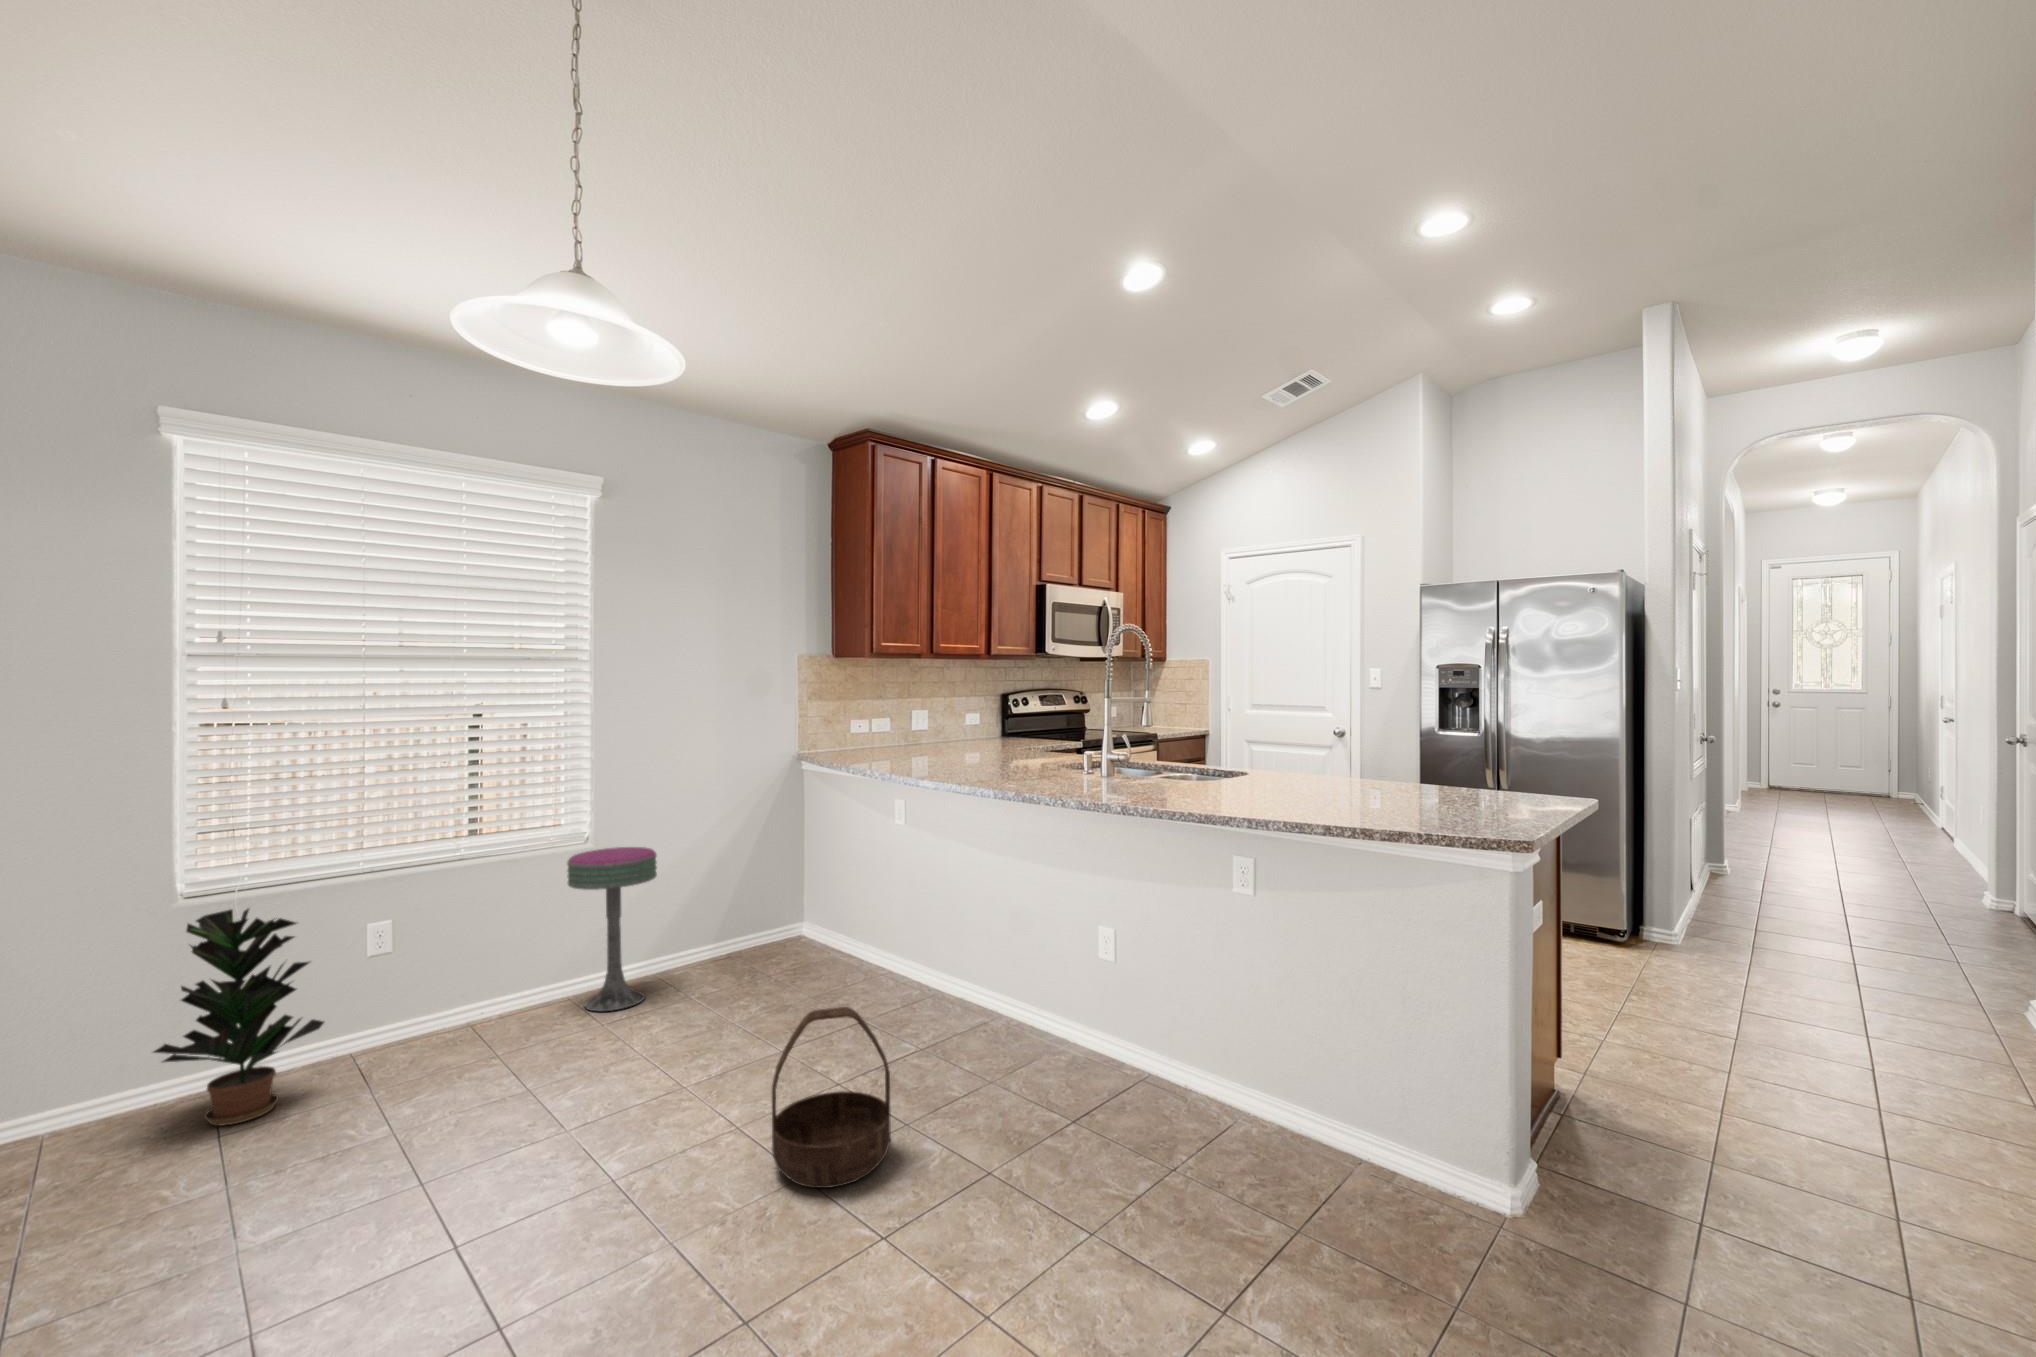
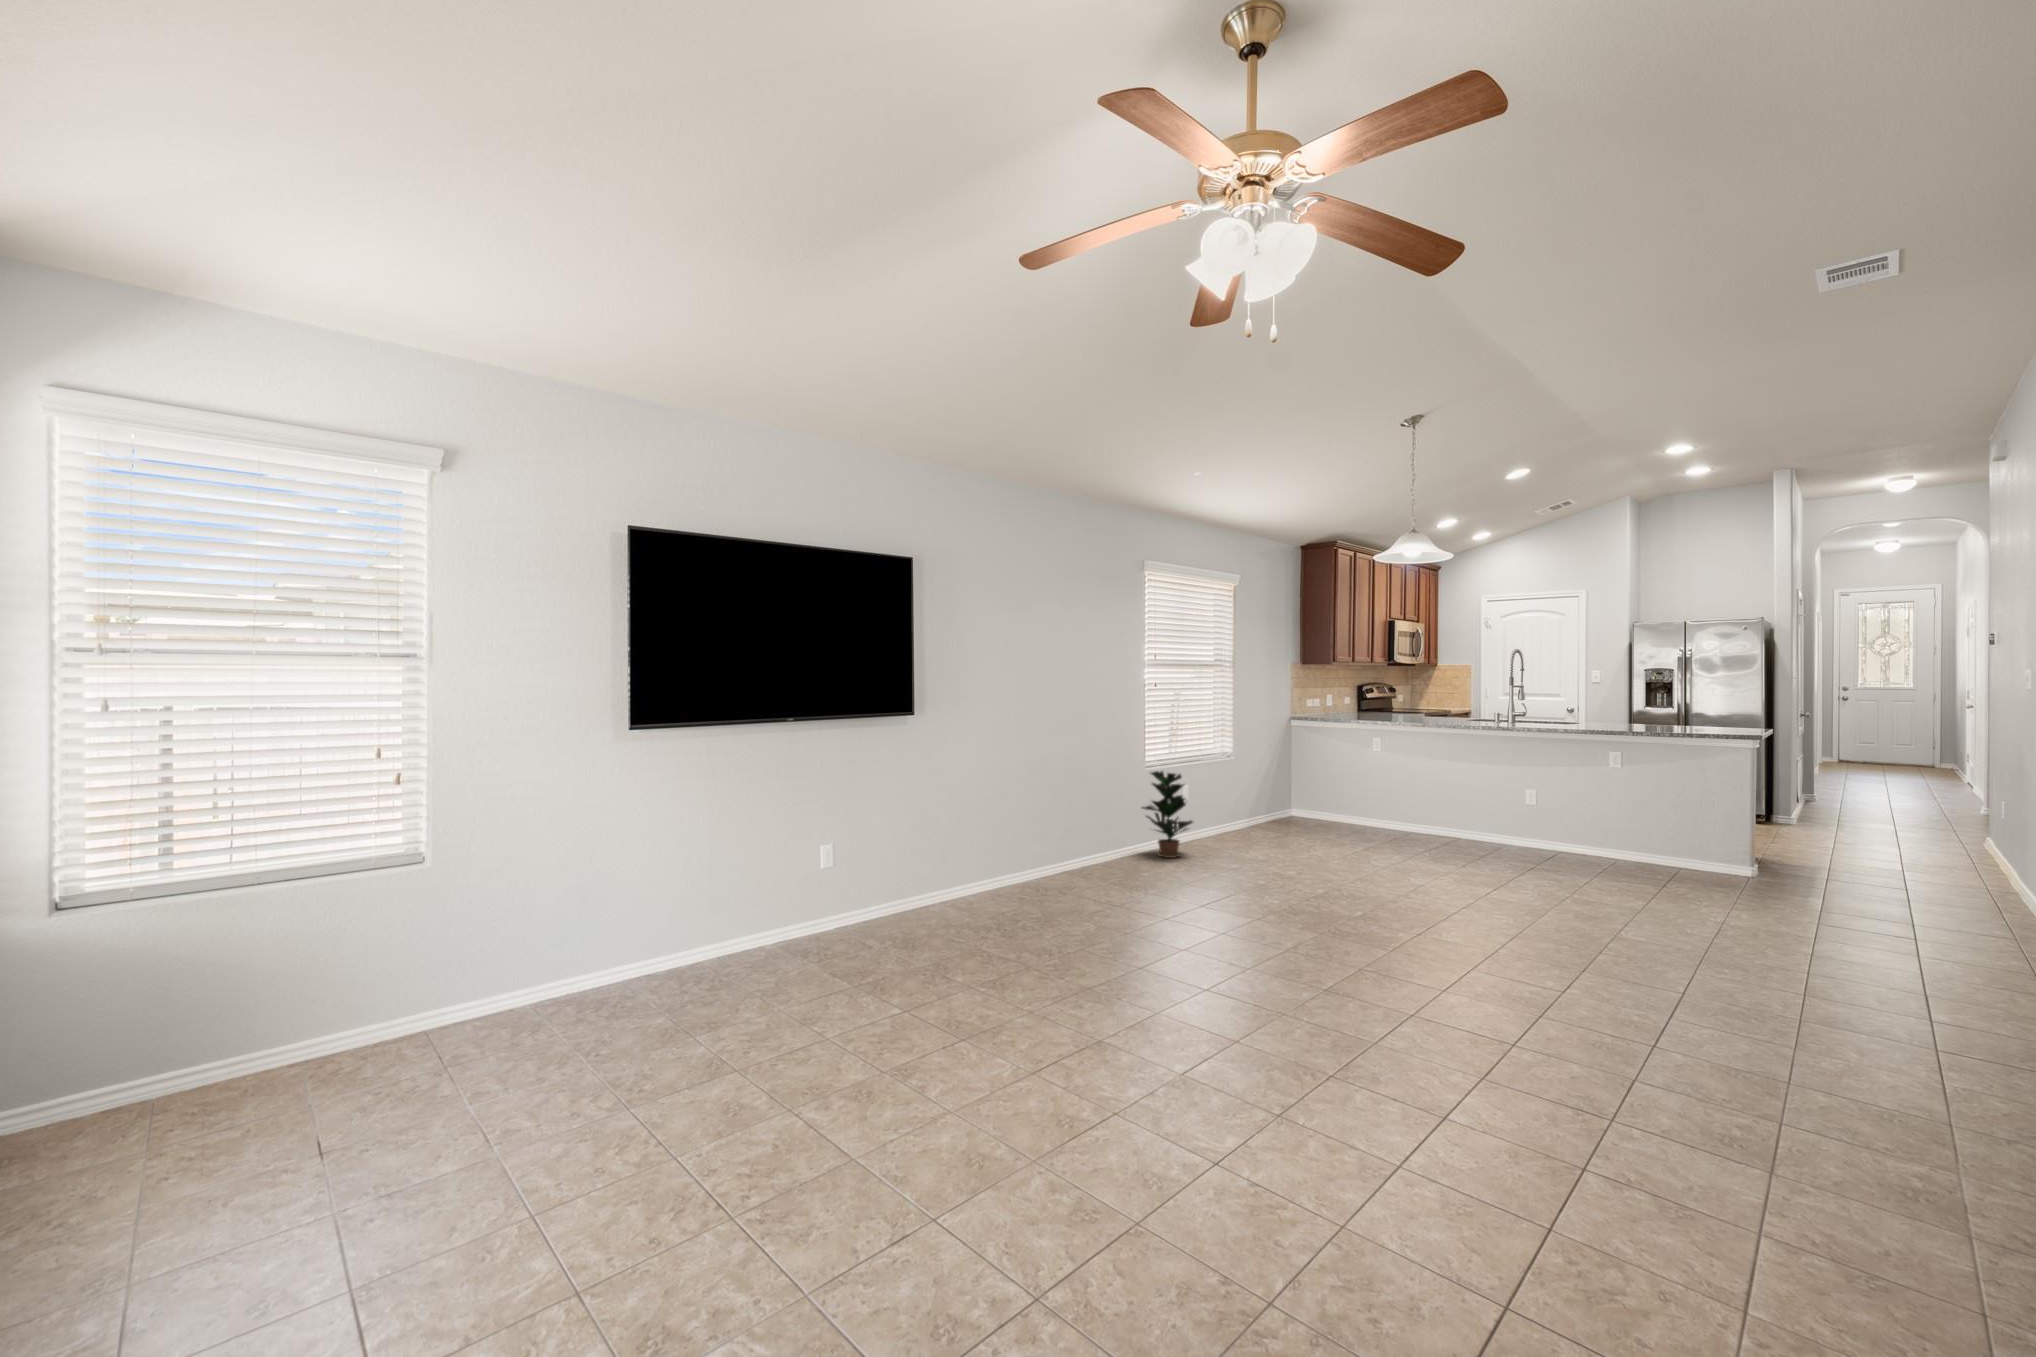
bar stool: present [567,847,657,1011] -> none [1223,759,1265,835]
basket: present [772,1007,891,1188] -> none [1426,807,1479,872]

